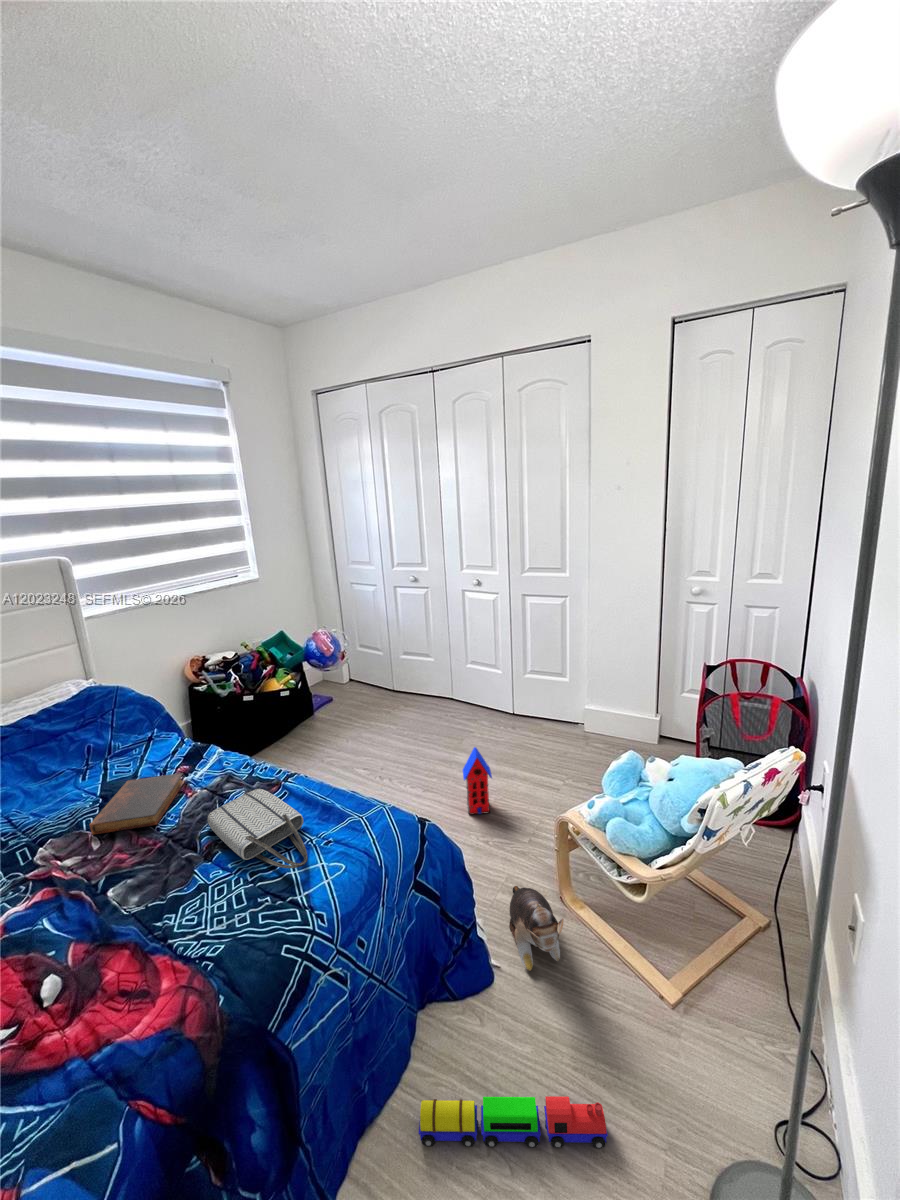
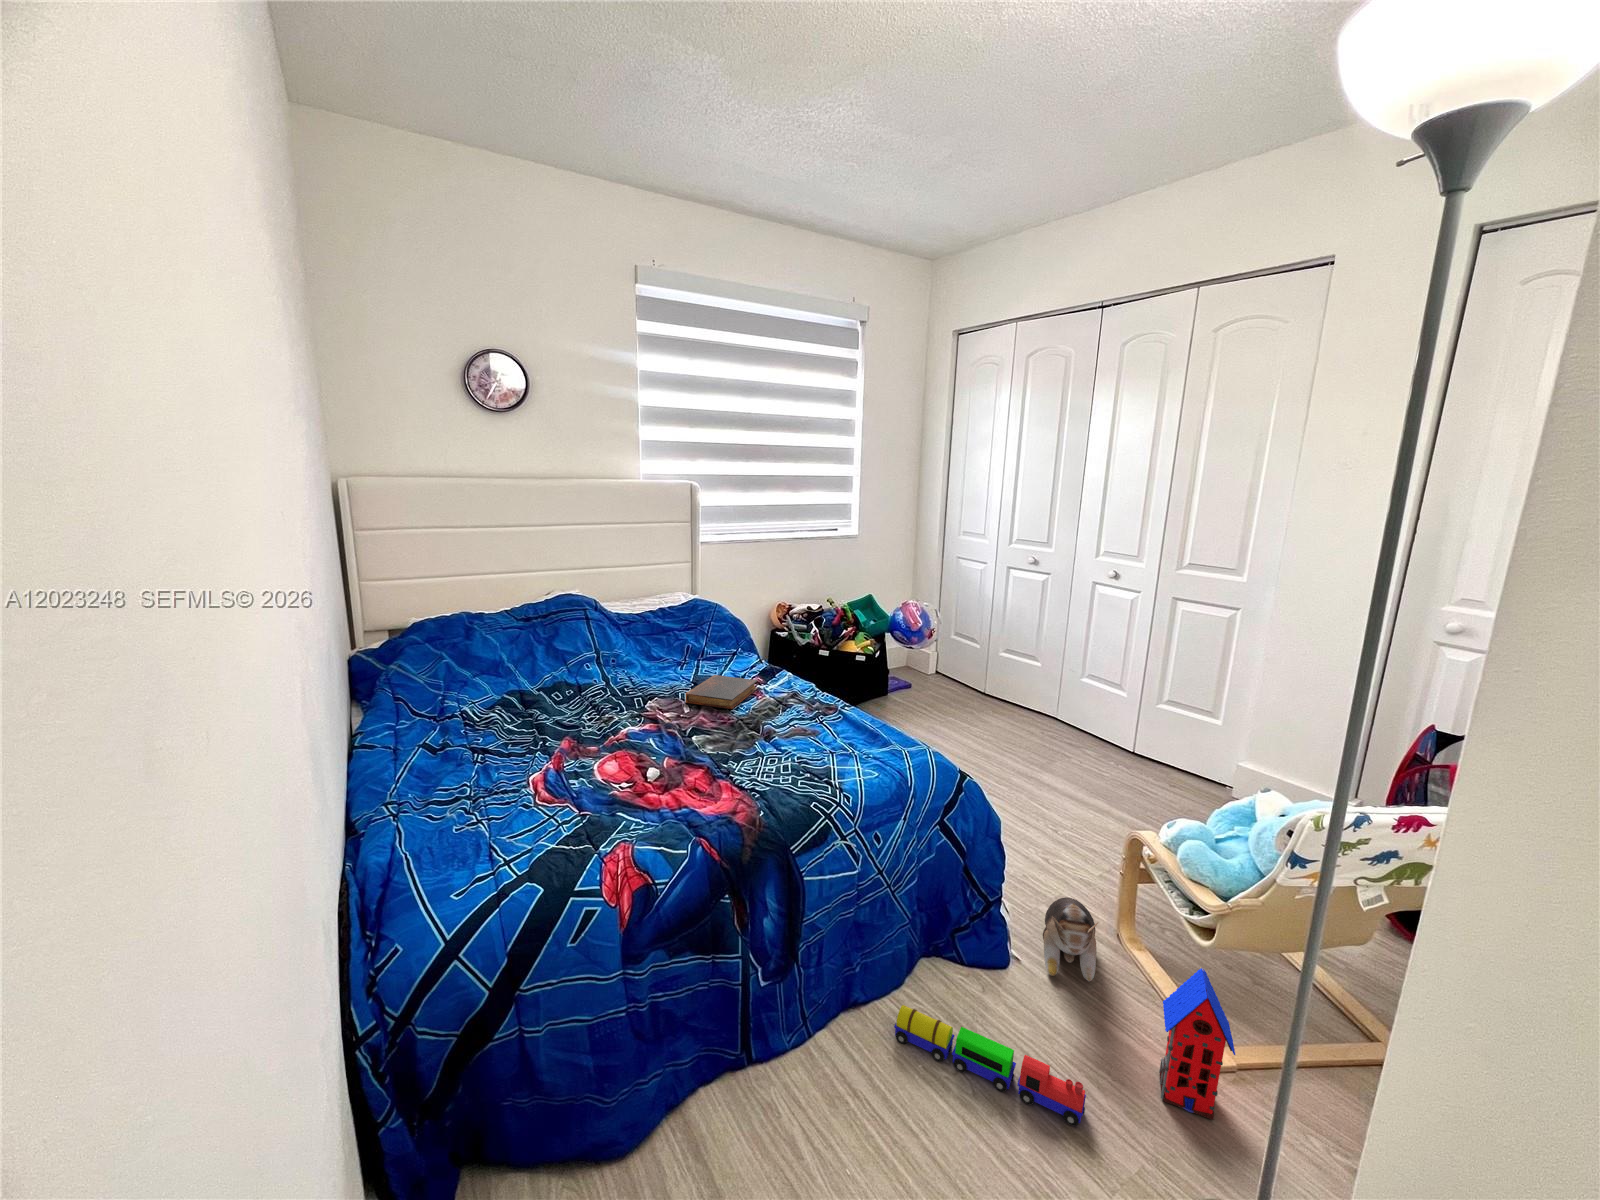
toy house: present [463,747,492,815] -> present [1159,968,1235,1120]
tote bag: present [207,789,308,868] -> none [771,705,849,761]

